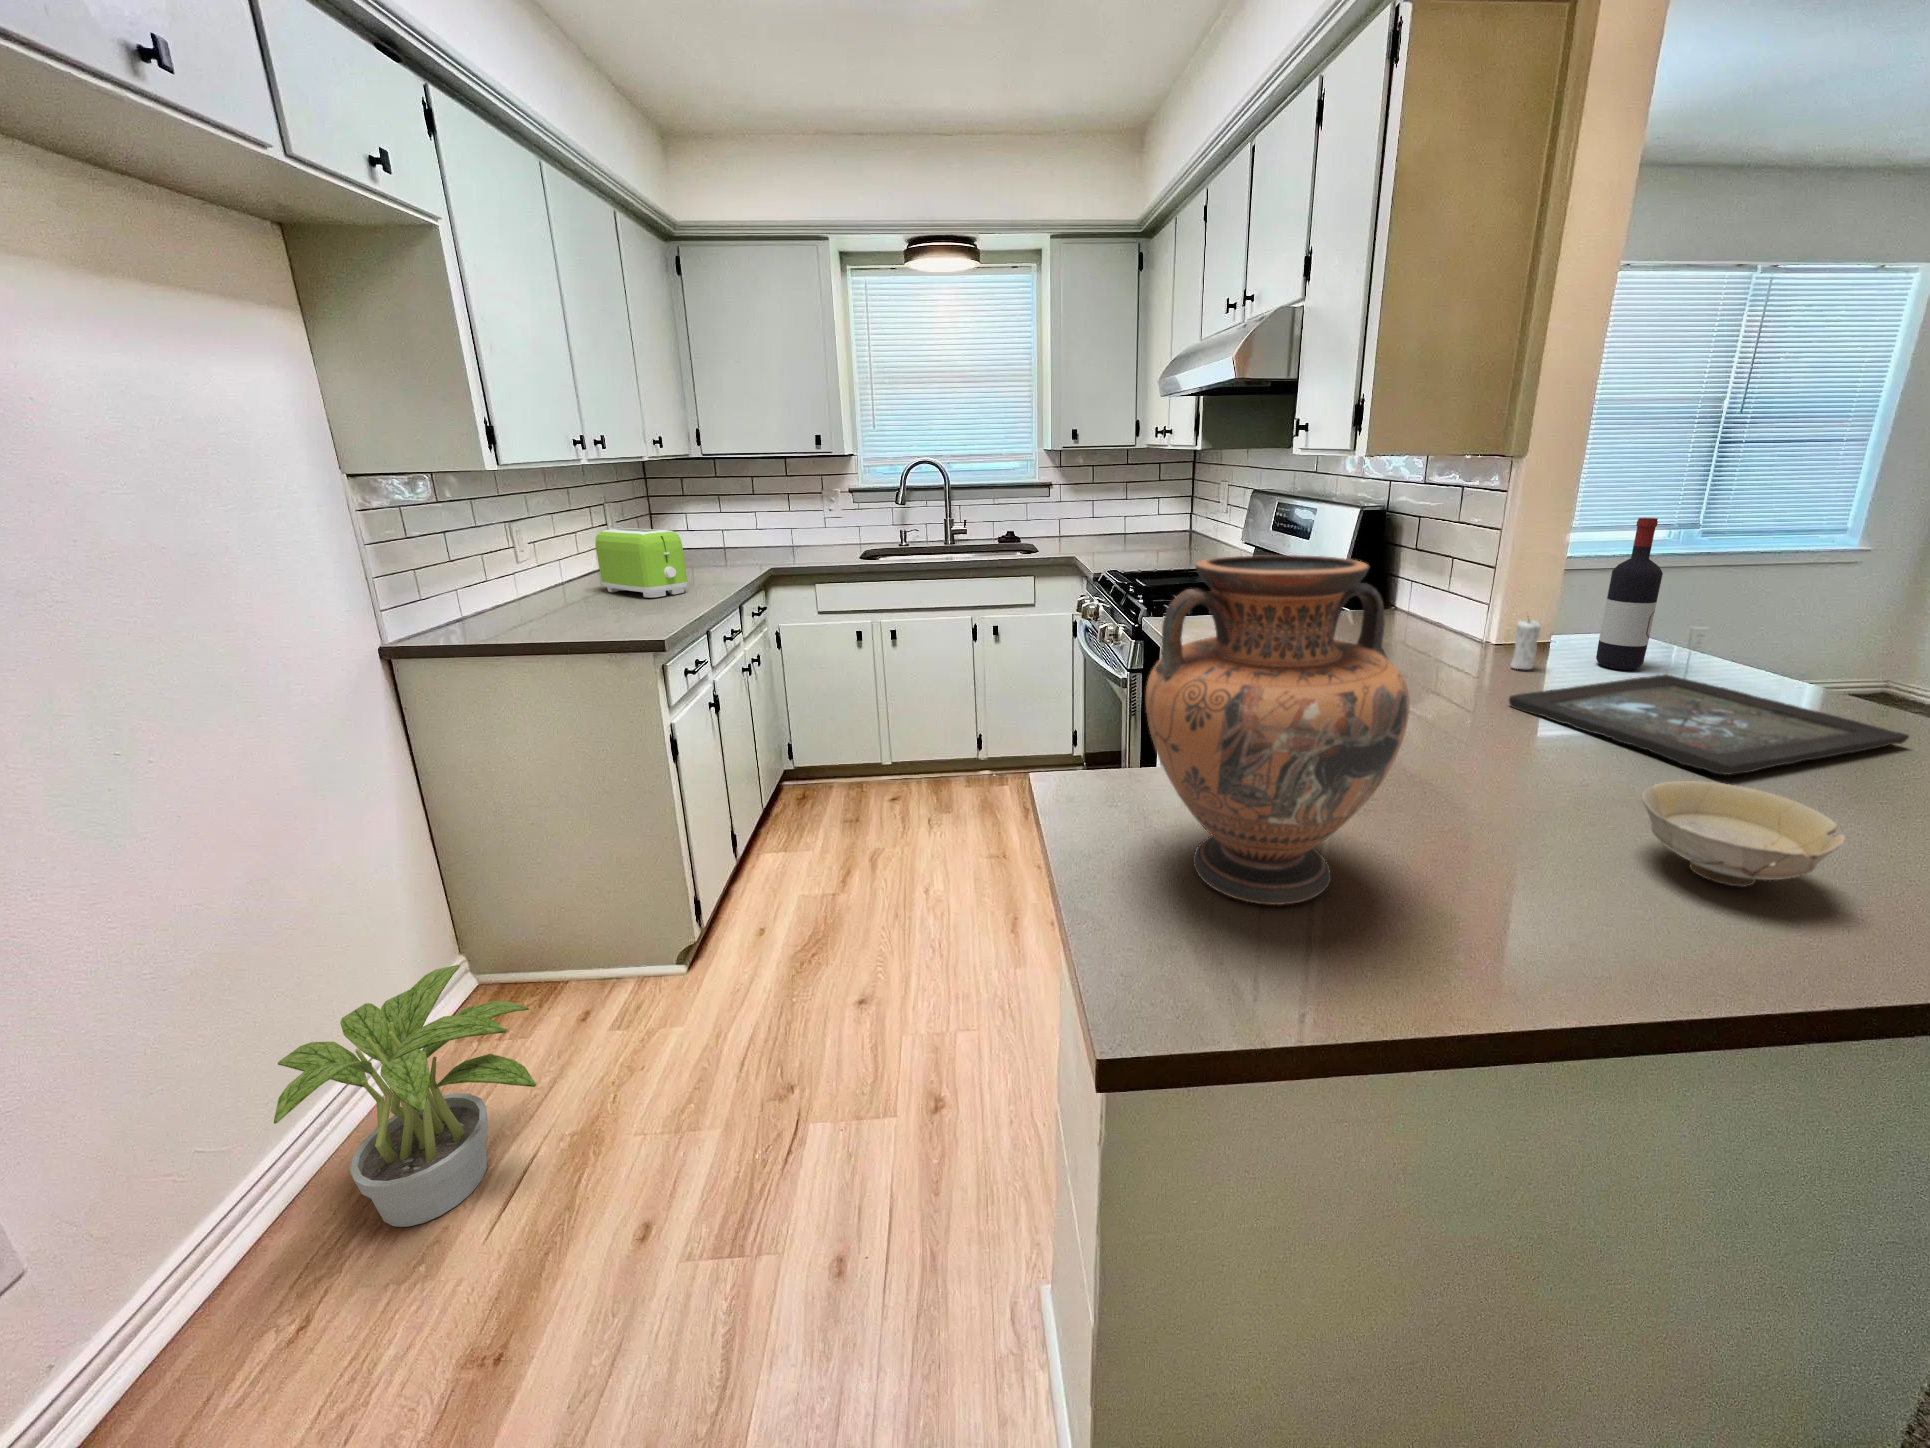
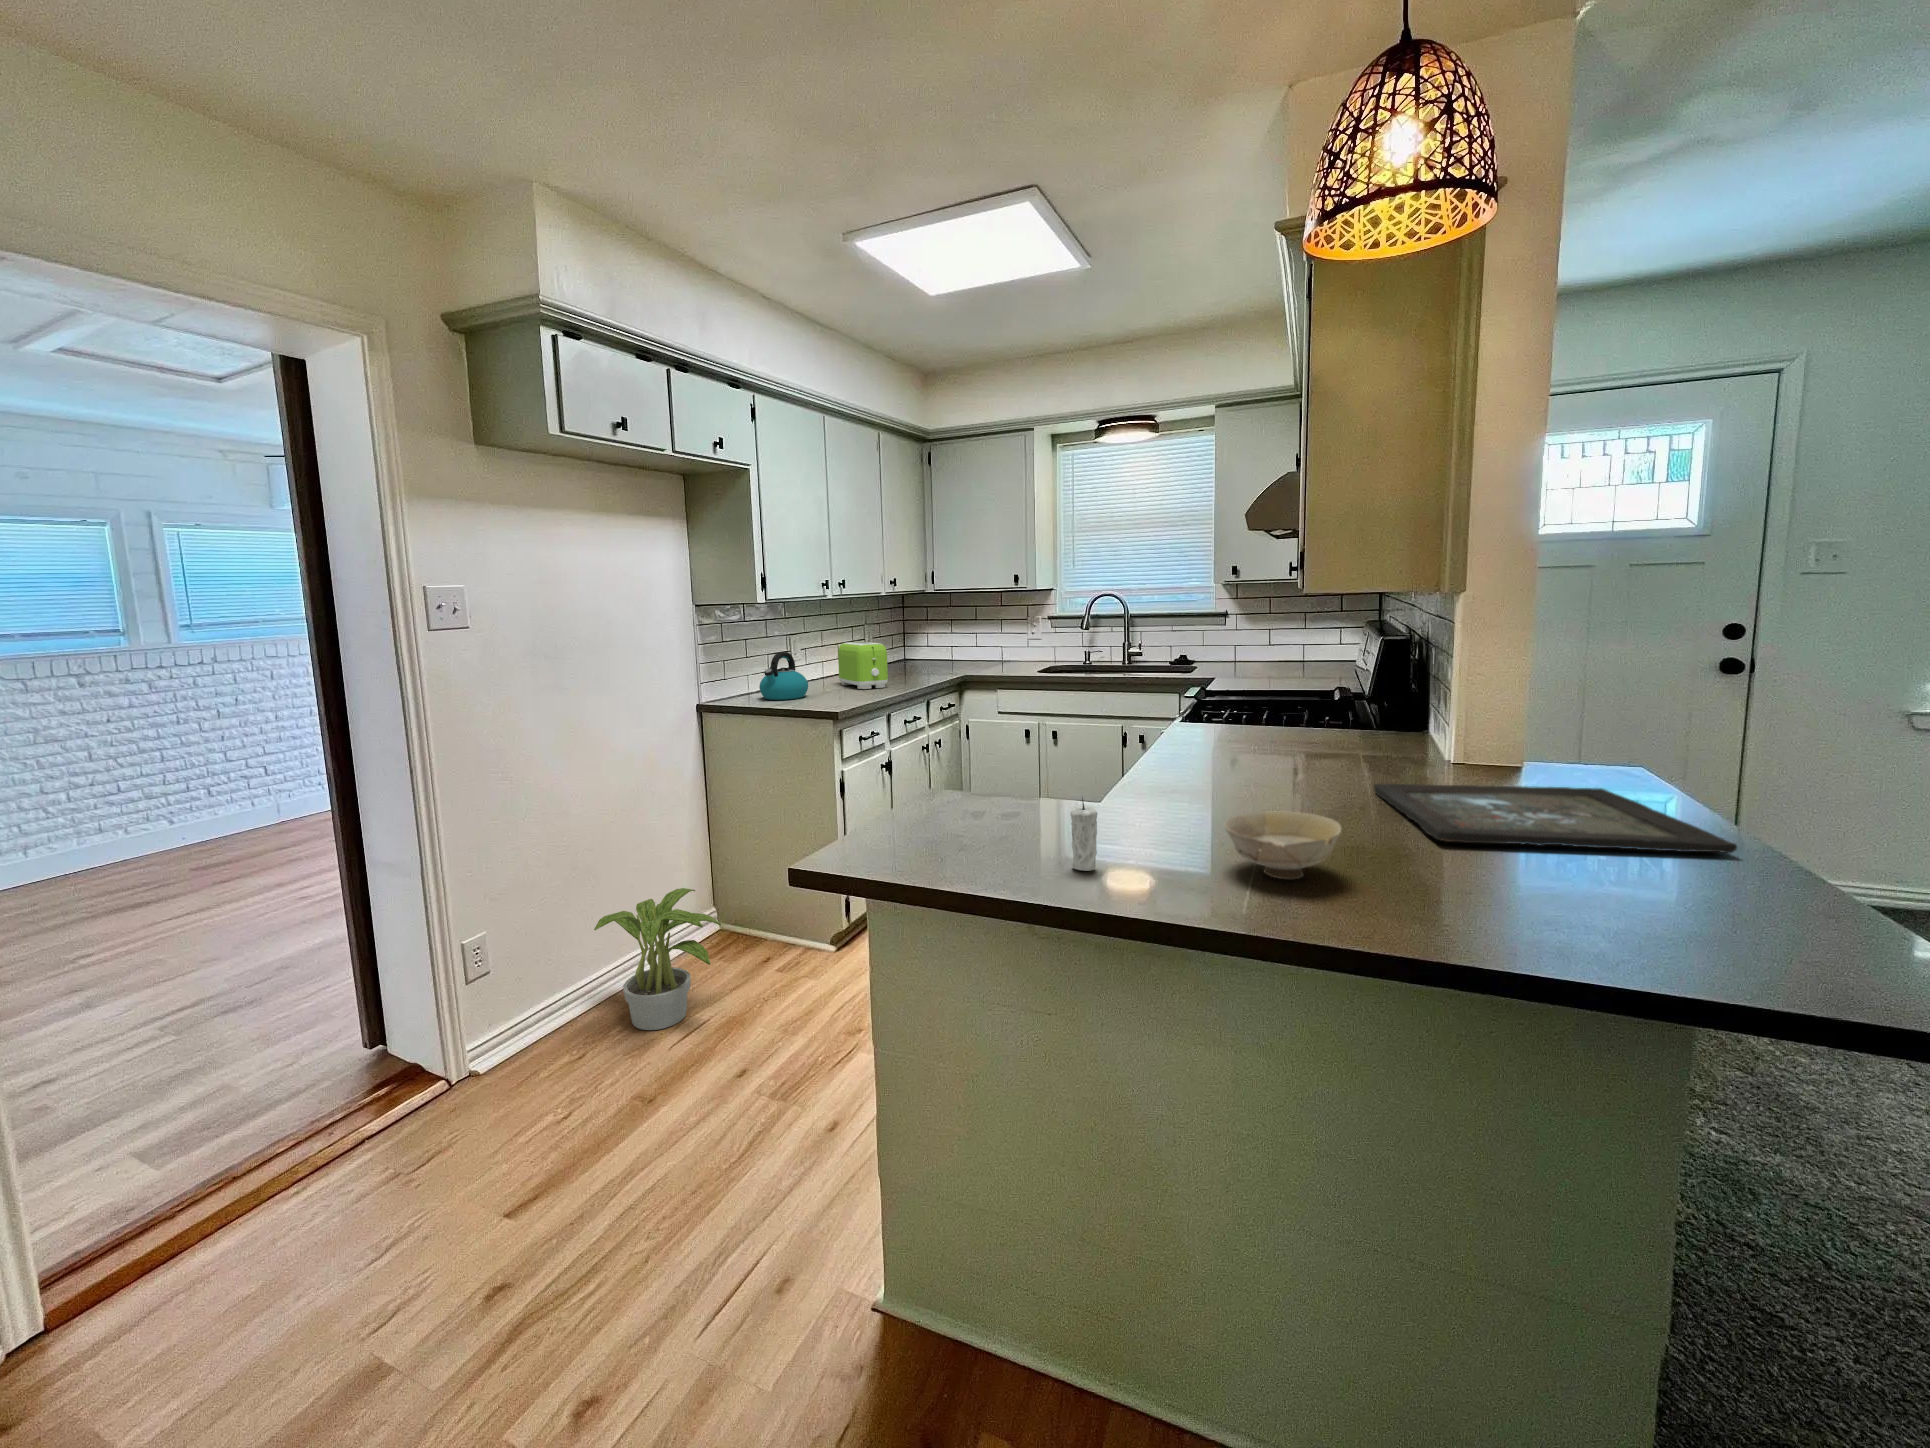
wine bottle: present [1596,518,1663,670] -> none [1562,634,1618,787]
kettle: none [486,550,574,628] -> present [759,652,808,700]
vase: present [1146,555,1410,905] -> none [913,642,1056,839]
candle: present [1511,620,1541,669] -> present [1071,798,1098,871]

